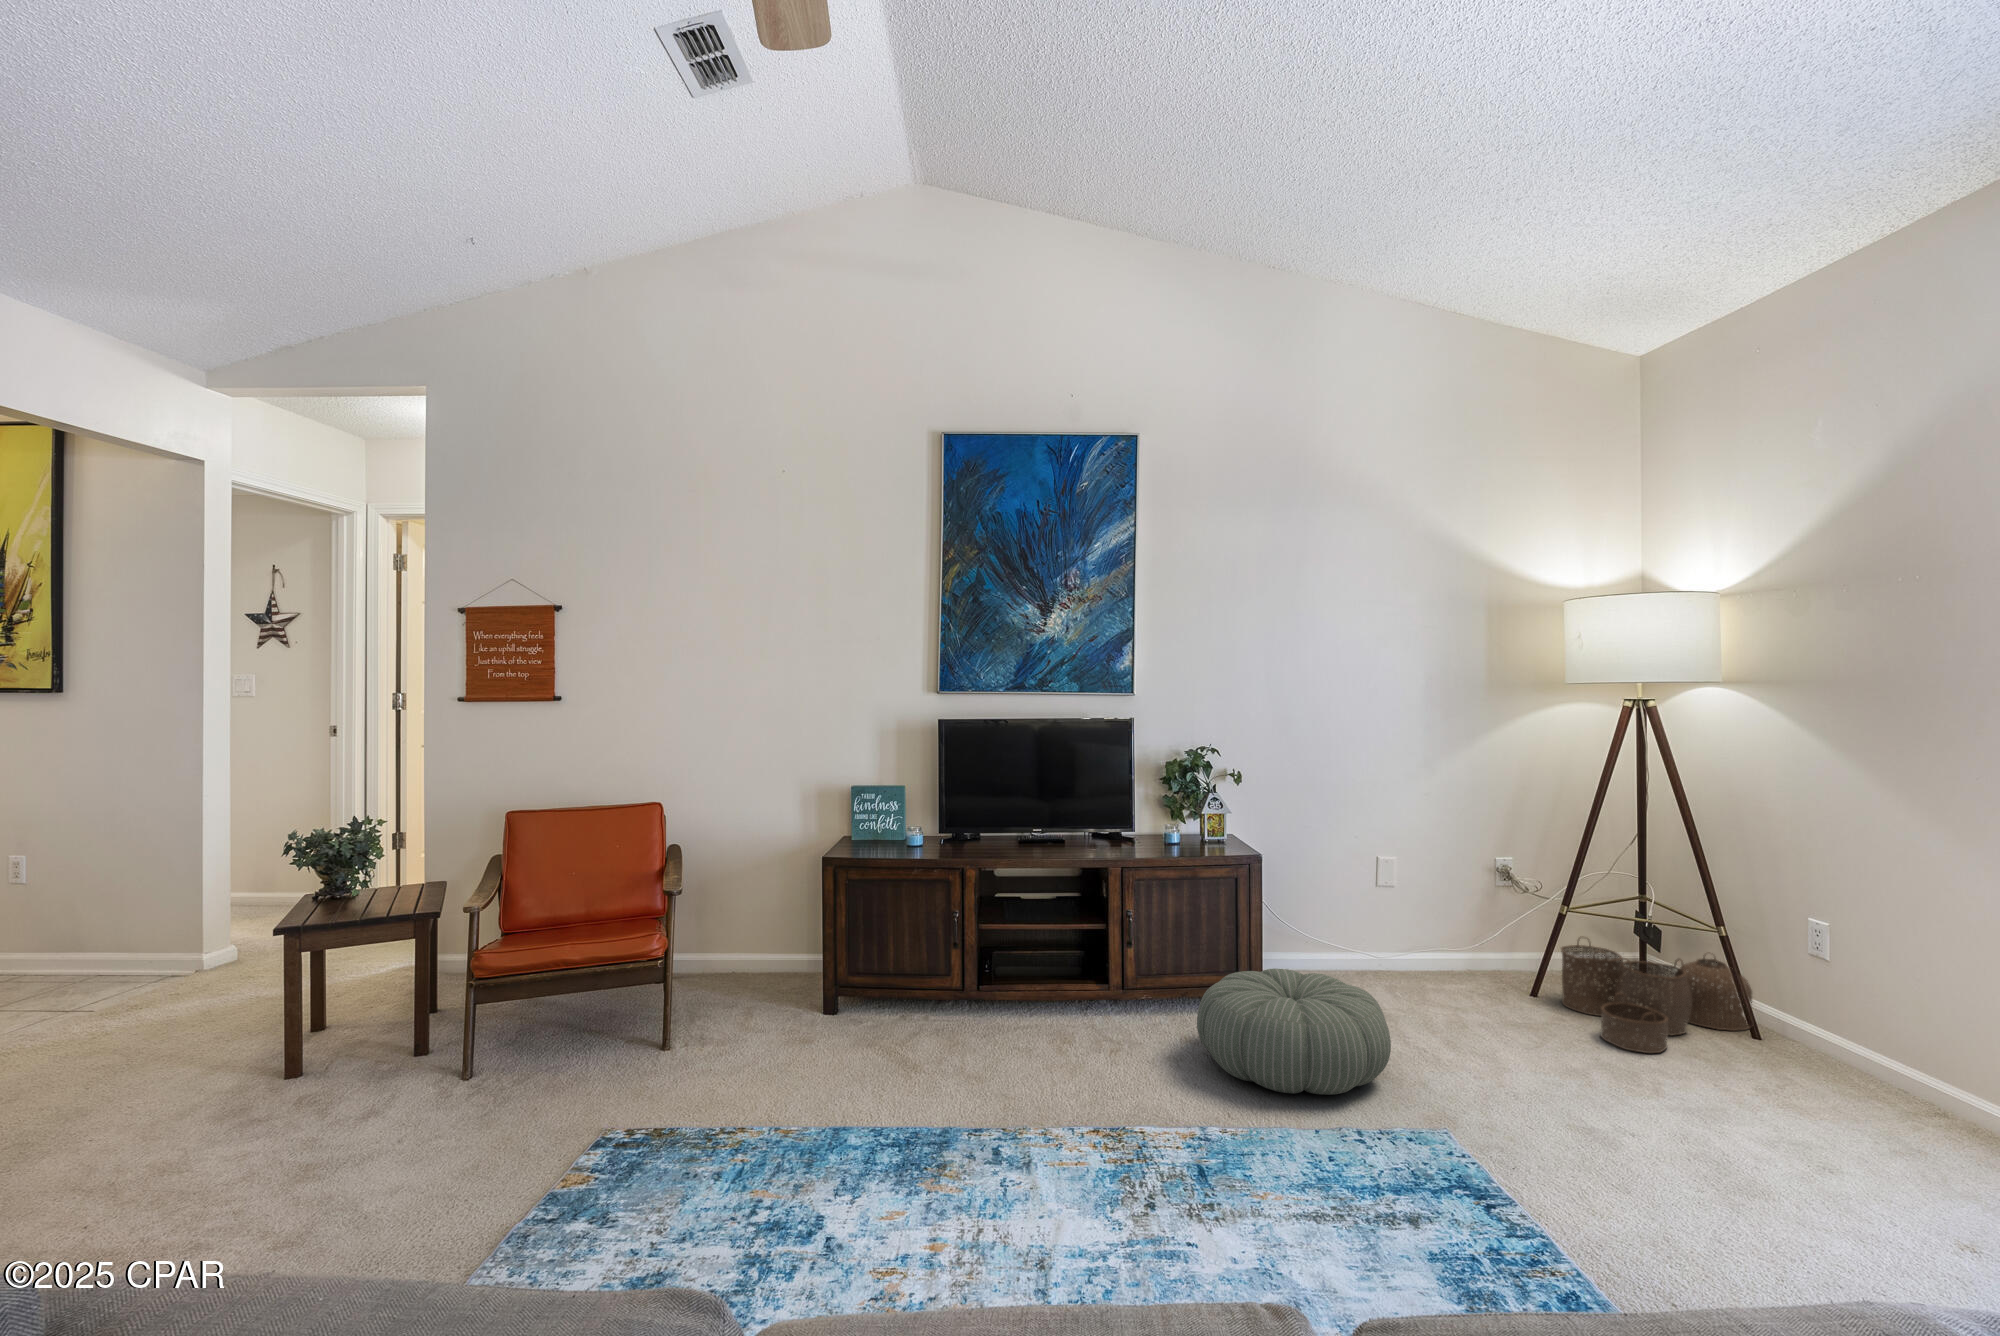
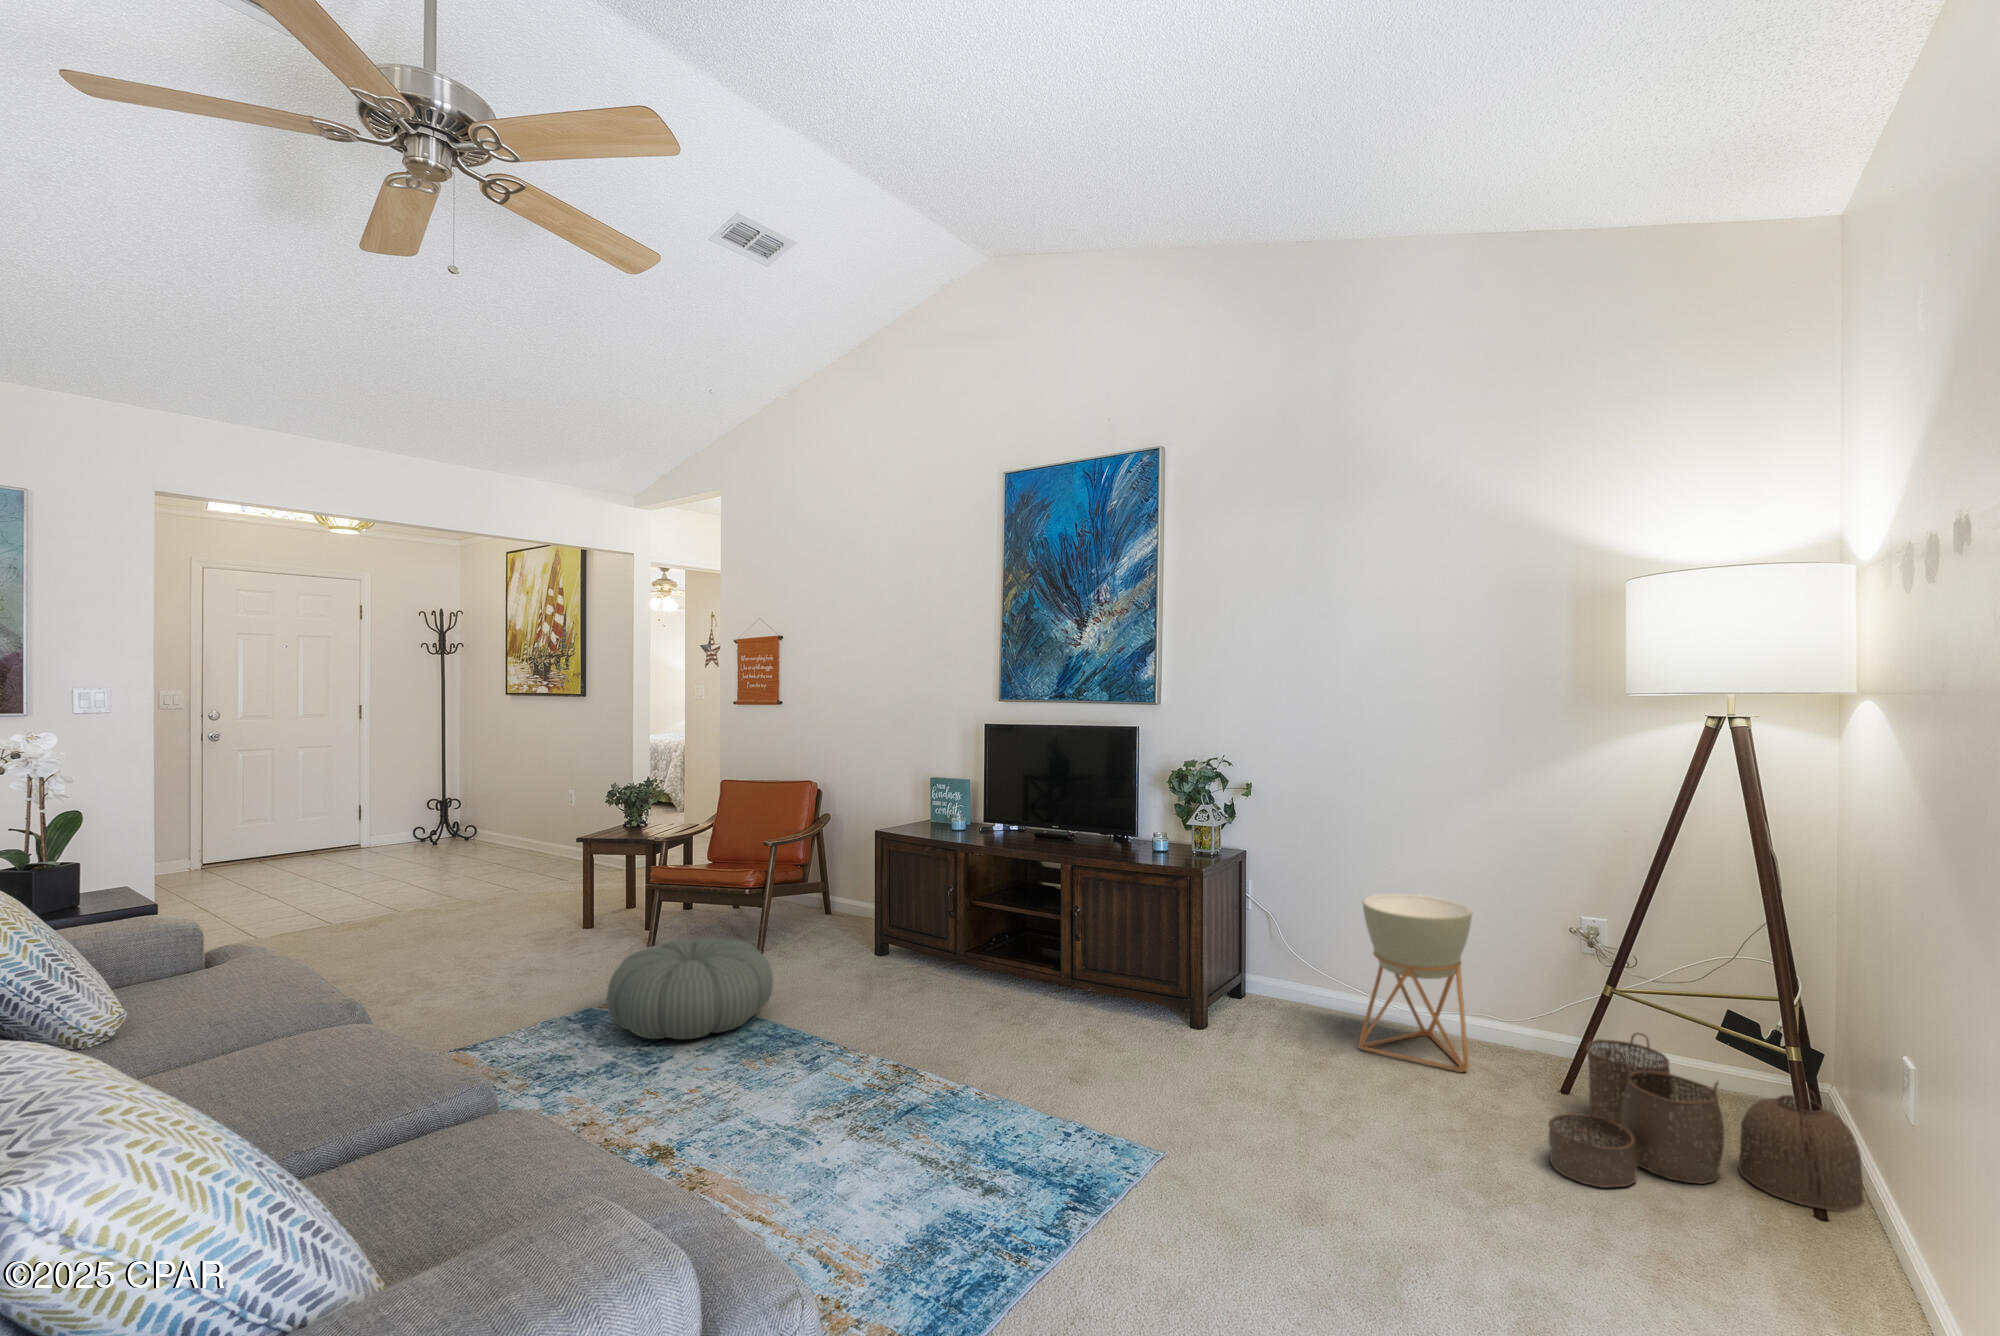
planter: none [1360,855,1461,996] -> present [1358,894,1472,1072]
pouf: present [1197,969,1391,1095] -> present [607,938,773,1039]

